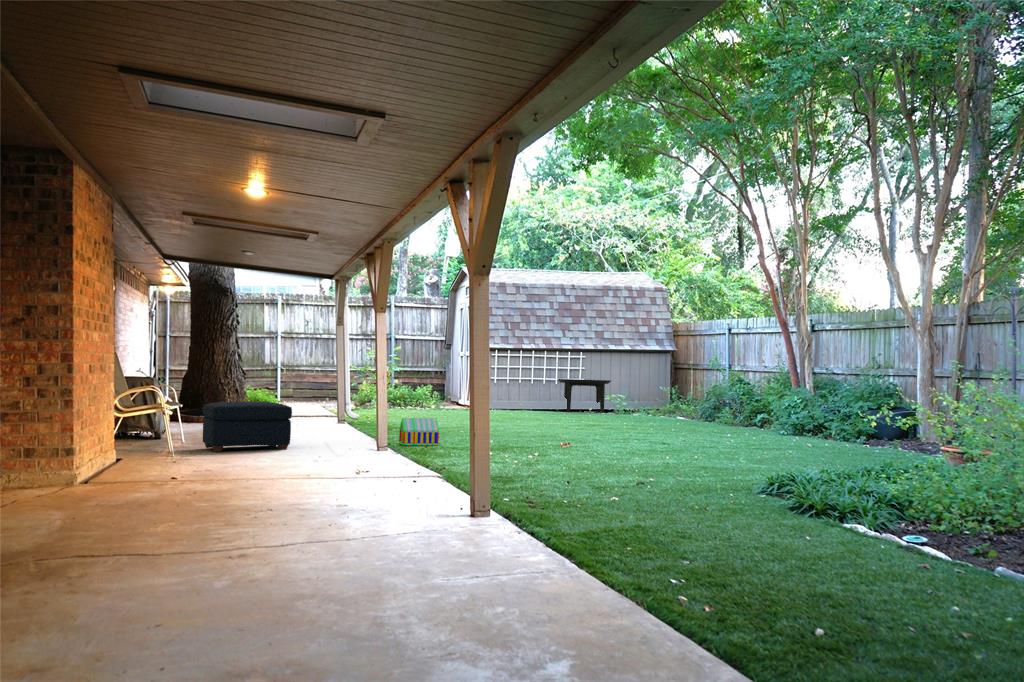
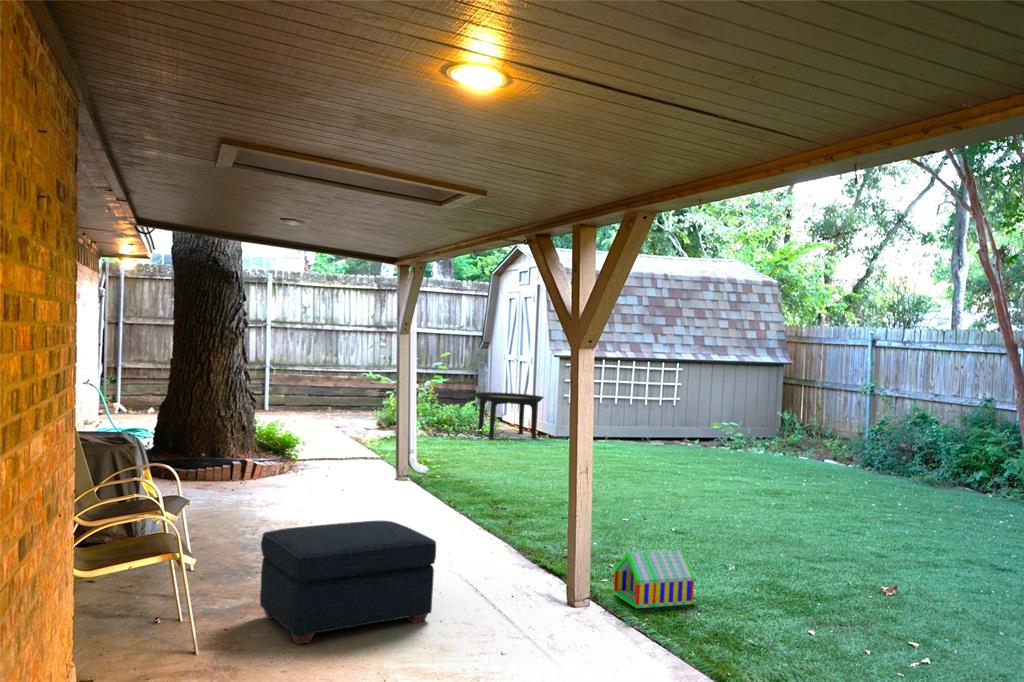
round table: present [558,379,611,412] -> present [474,392,544,440]

